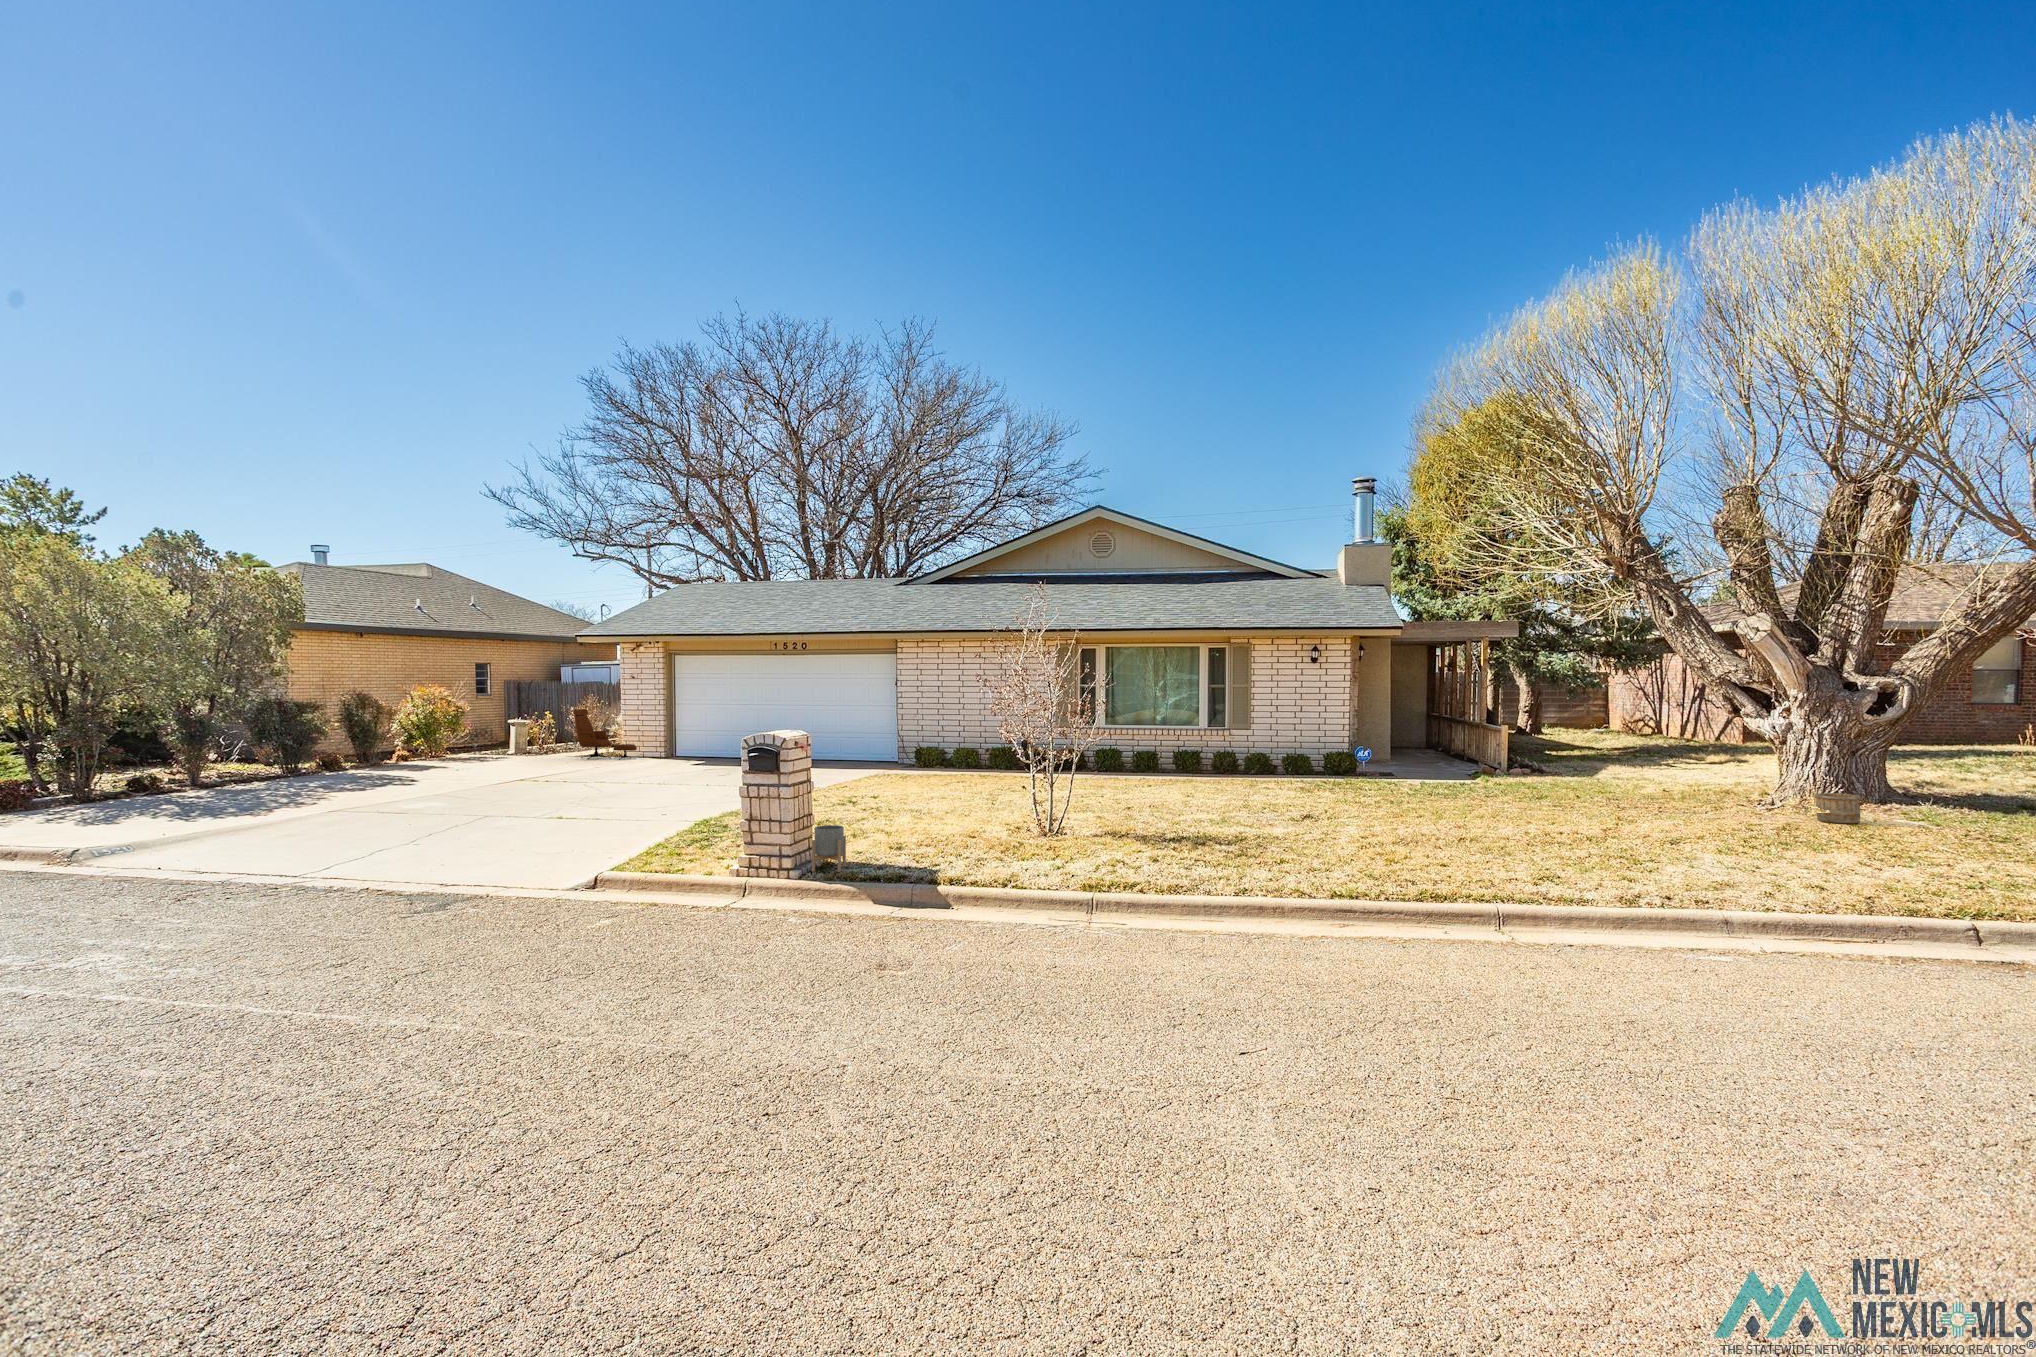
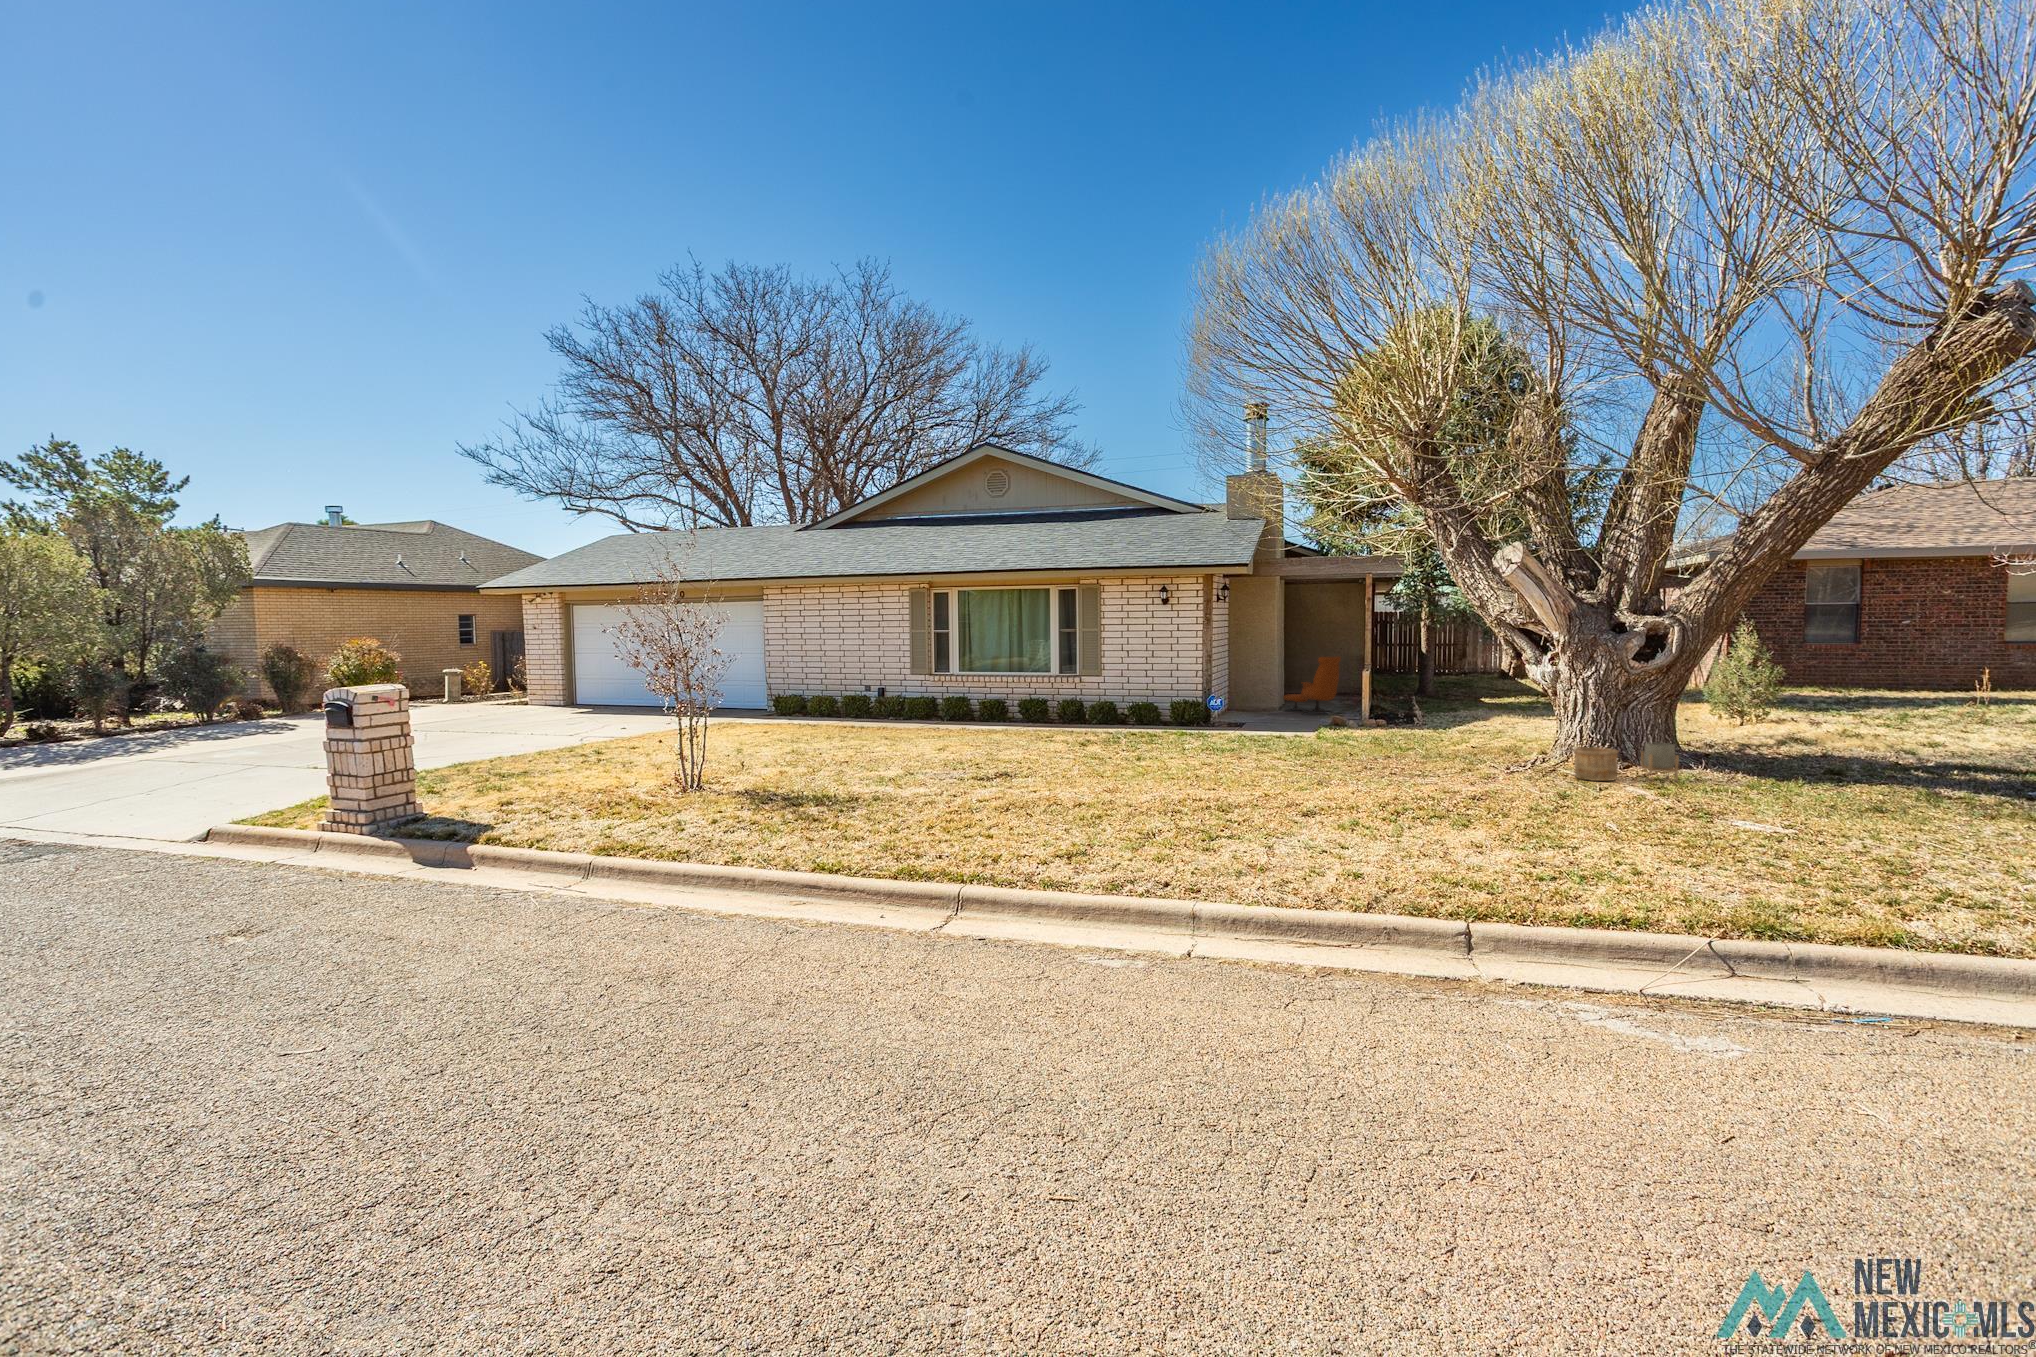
lounge chair: present [574,709,637,760] -> present [1283,656,1341,712]
planter: present [812,825,846,872] -> present [1641,743,1679,782]

